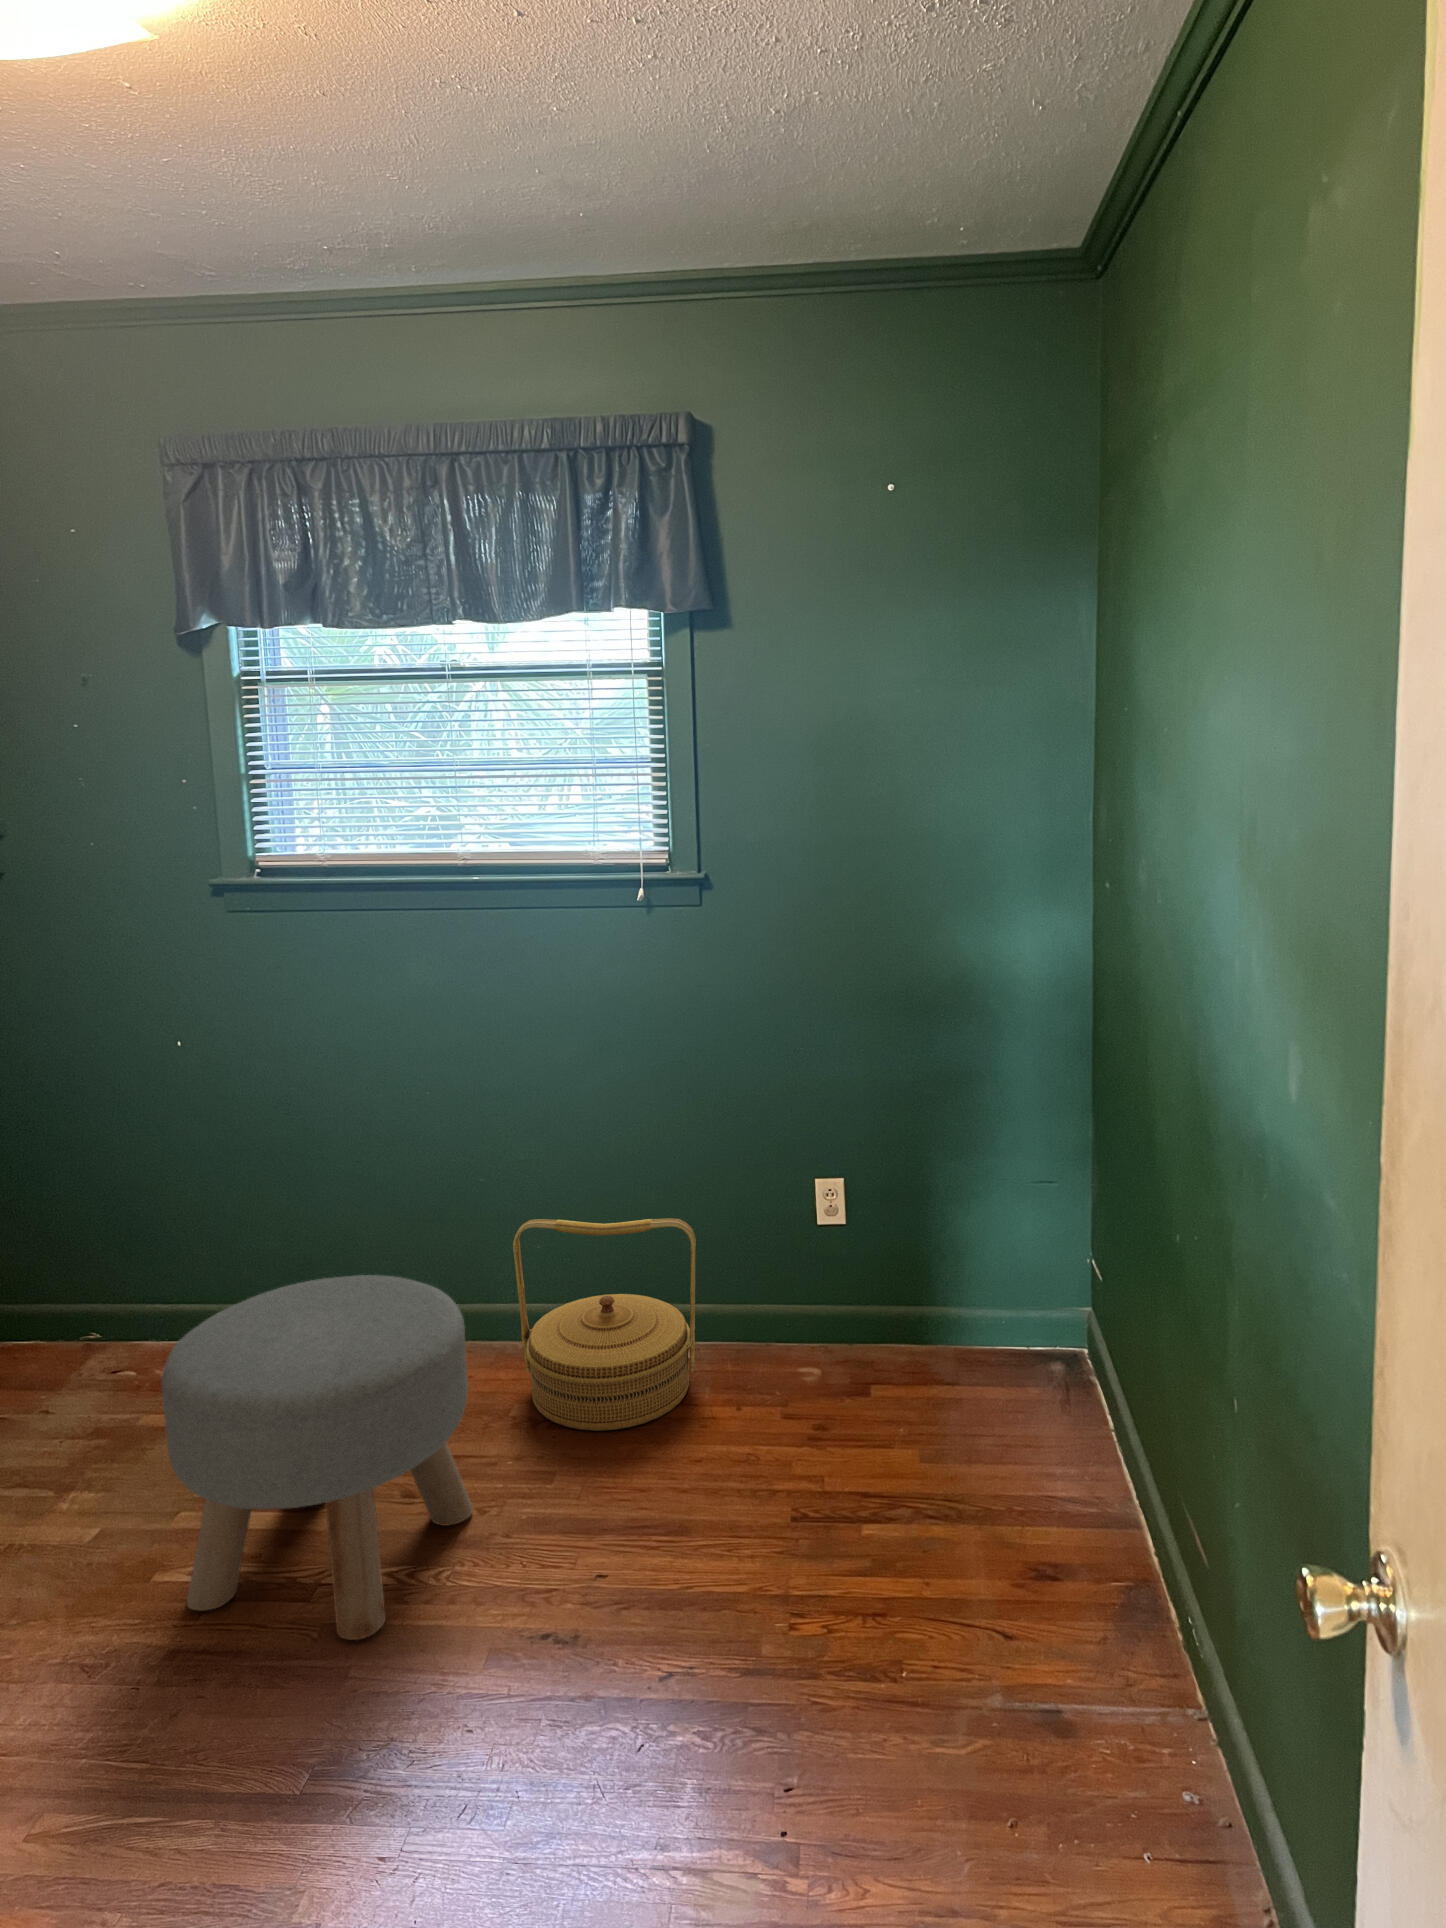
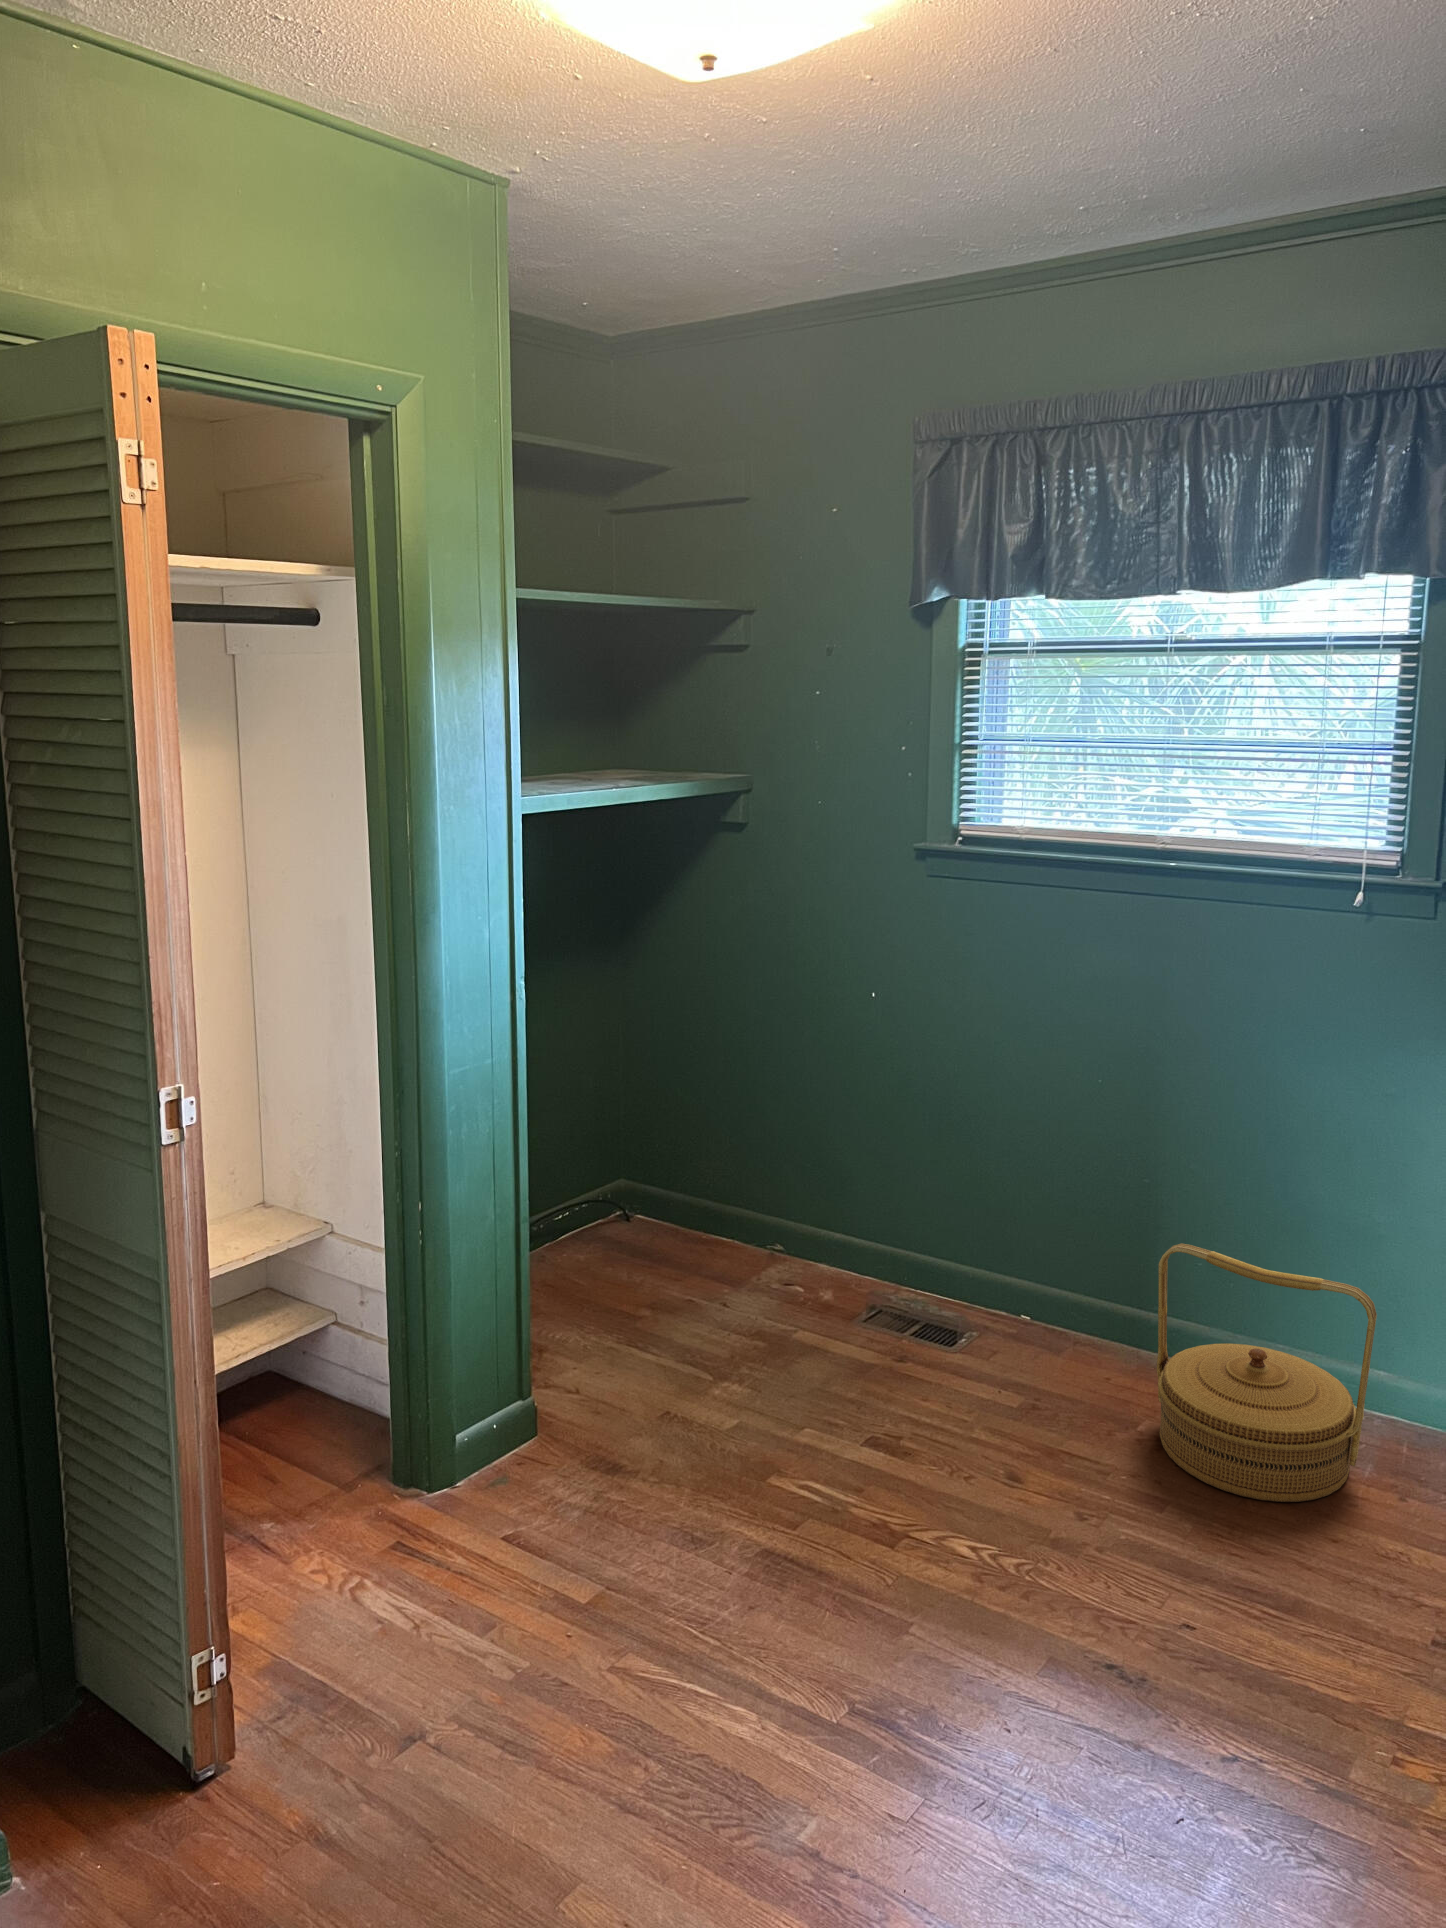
ottoman: present [162,1275,473,1640] -> none [798,1245,1077,1596]

